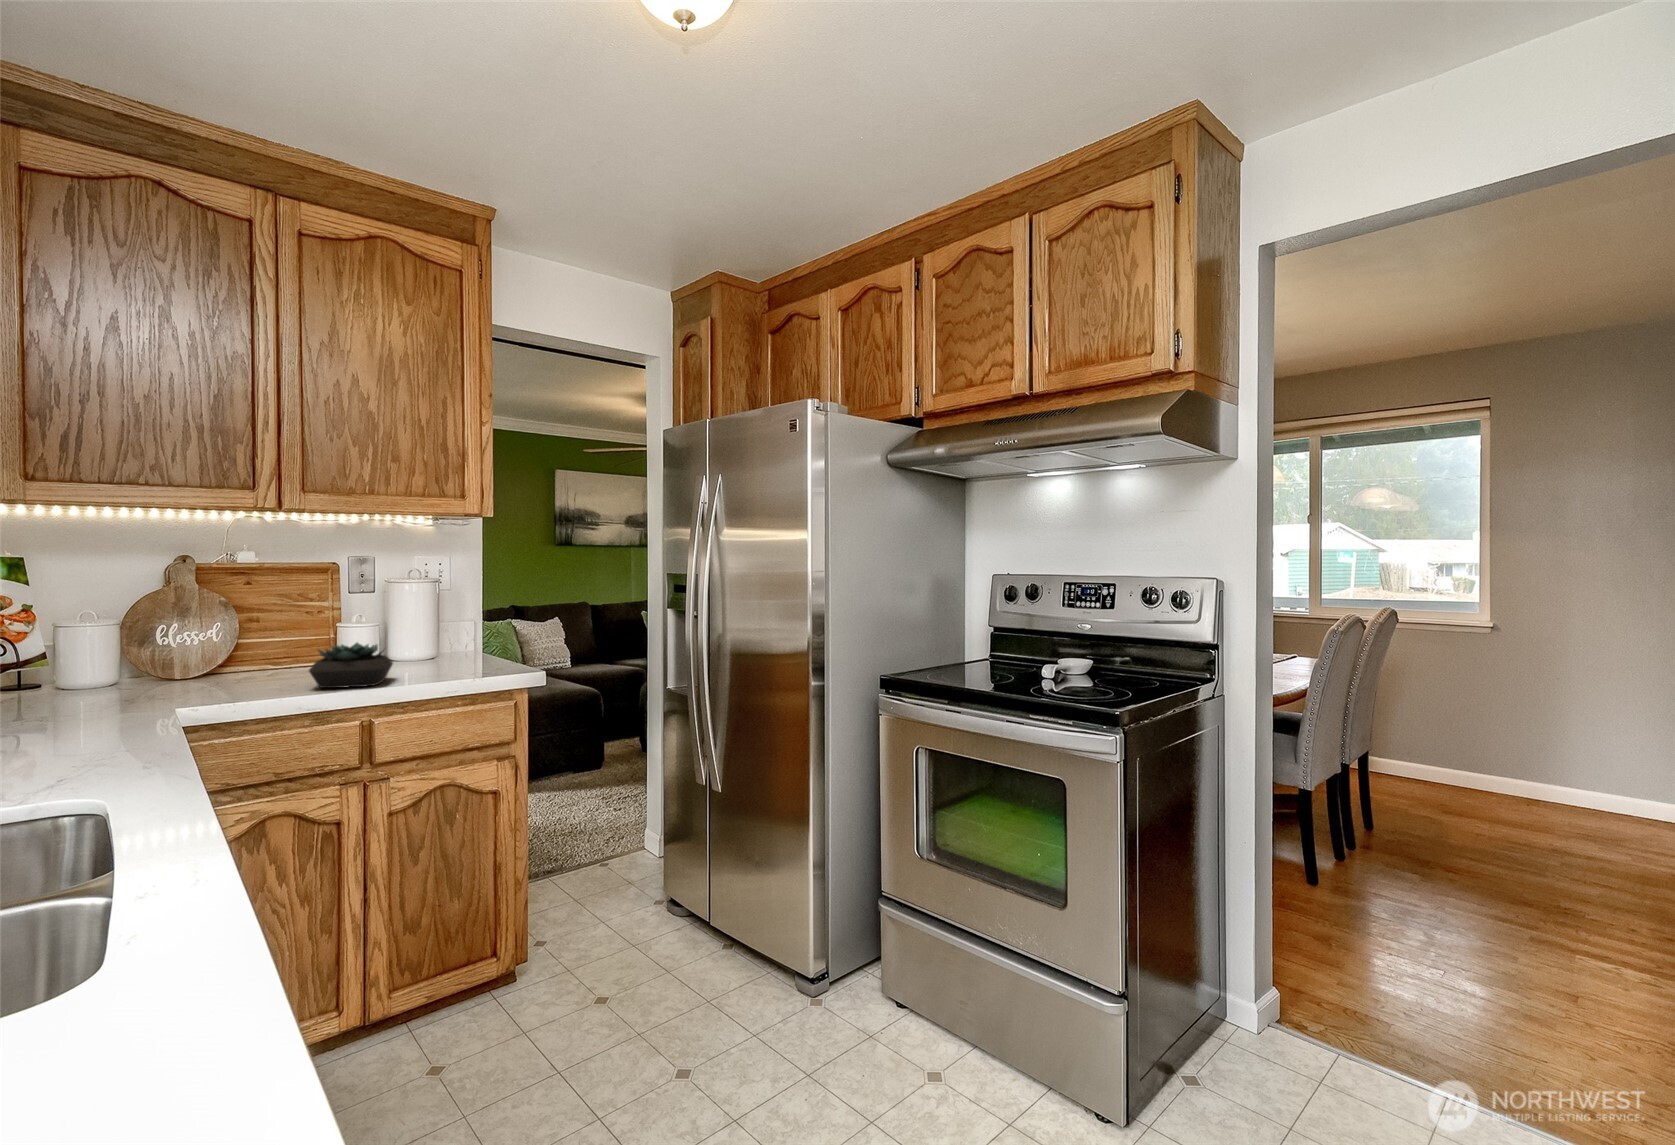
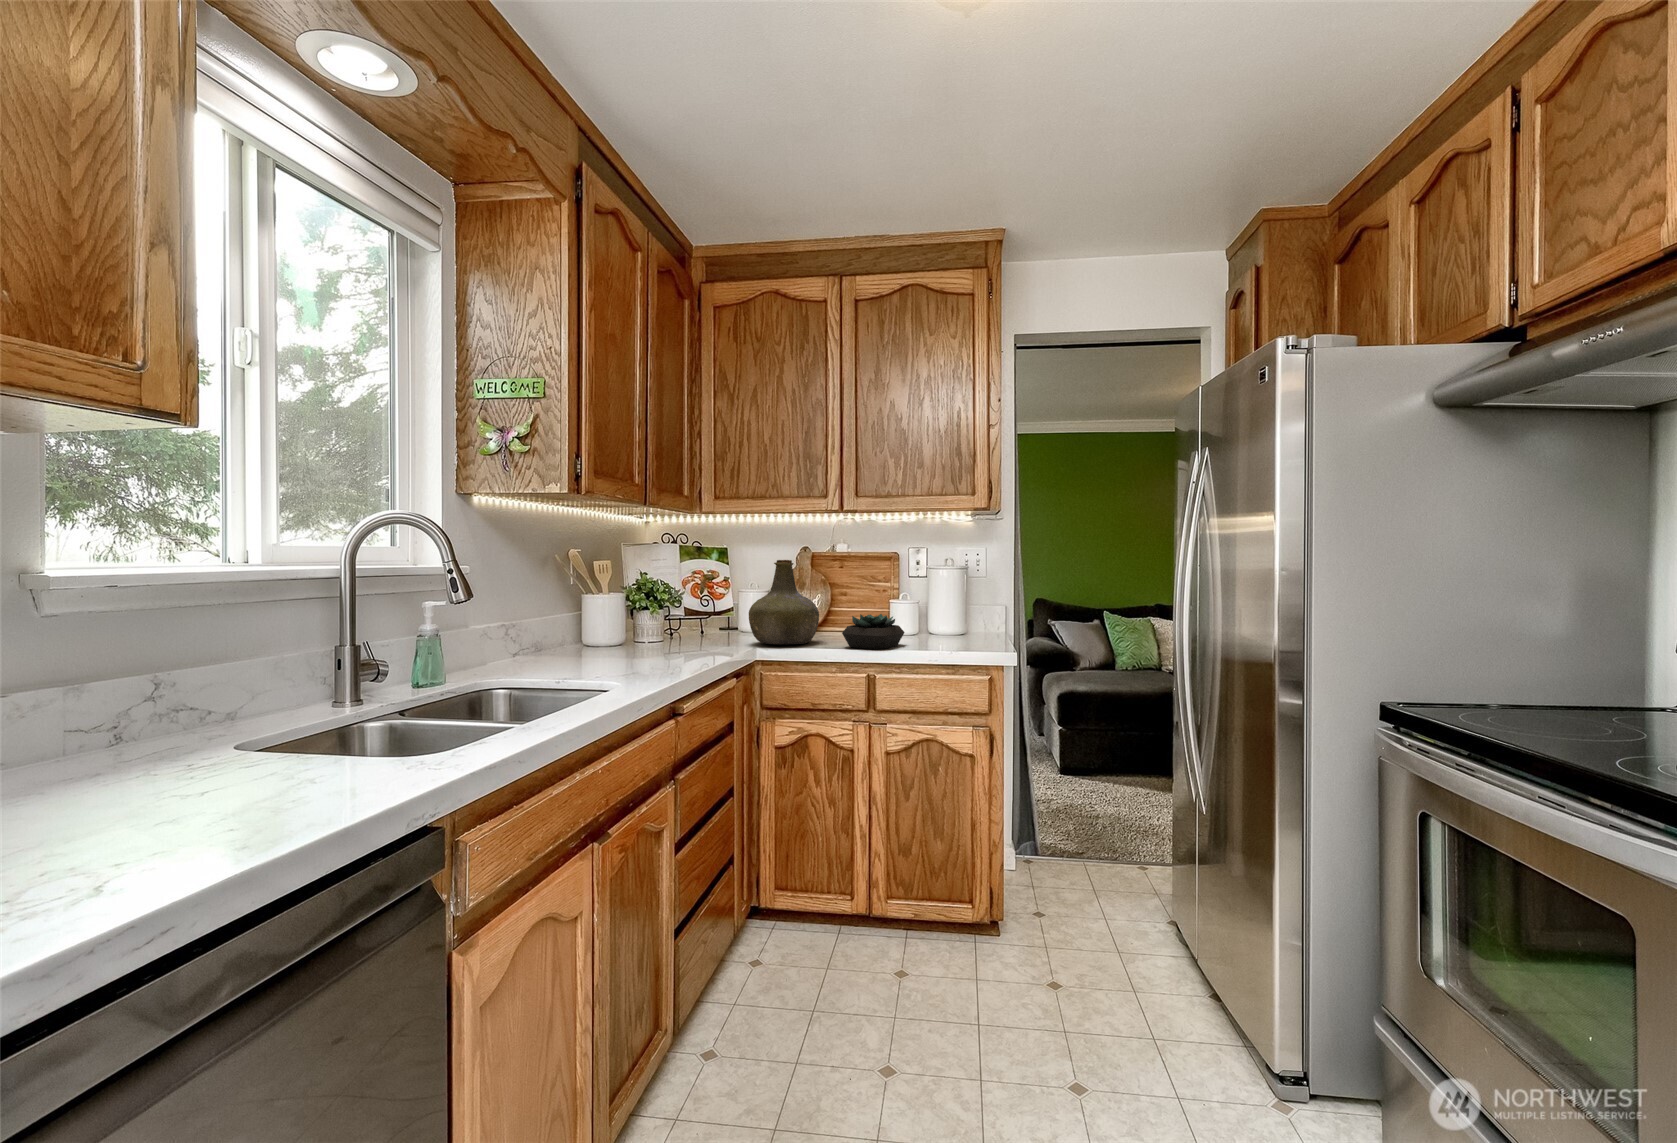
bottle: none [125,576,254,699] -> present [749,560,819,644]

